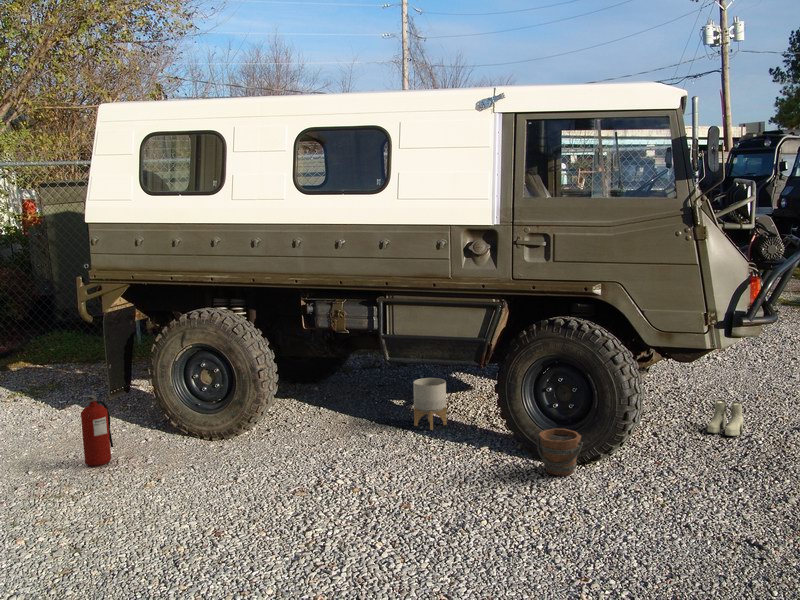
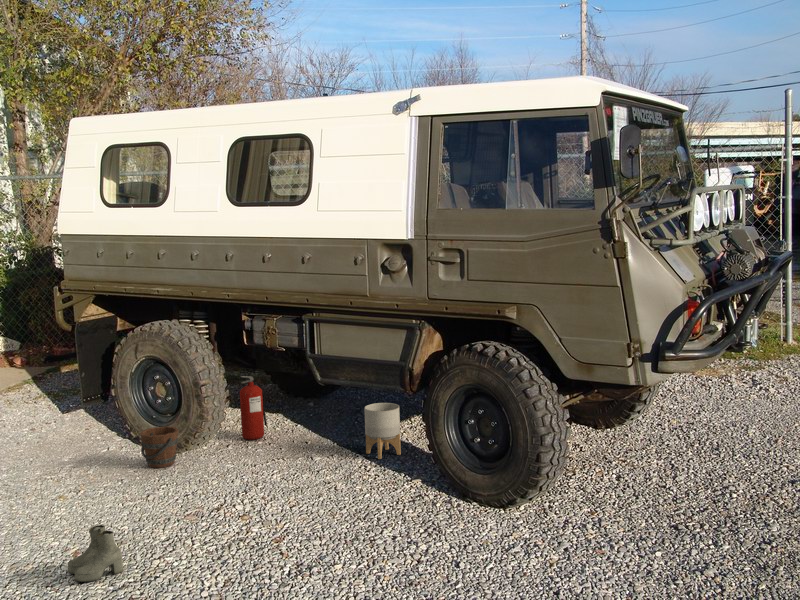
fire extinguisher: present [81,395,113,466] -> present [240,376,267,440]
boots: present [707,400,743,436] -> present [68,525,123,582]
bucket: present [537,429,583,476] -> present [140,426,178,468]

